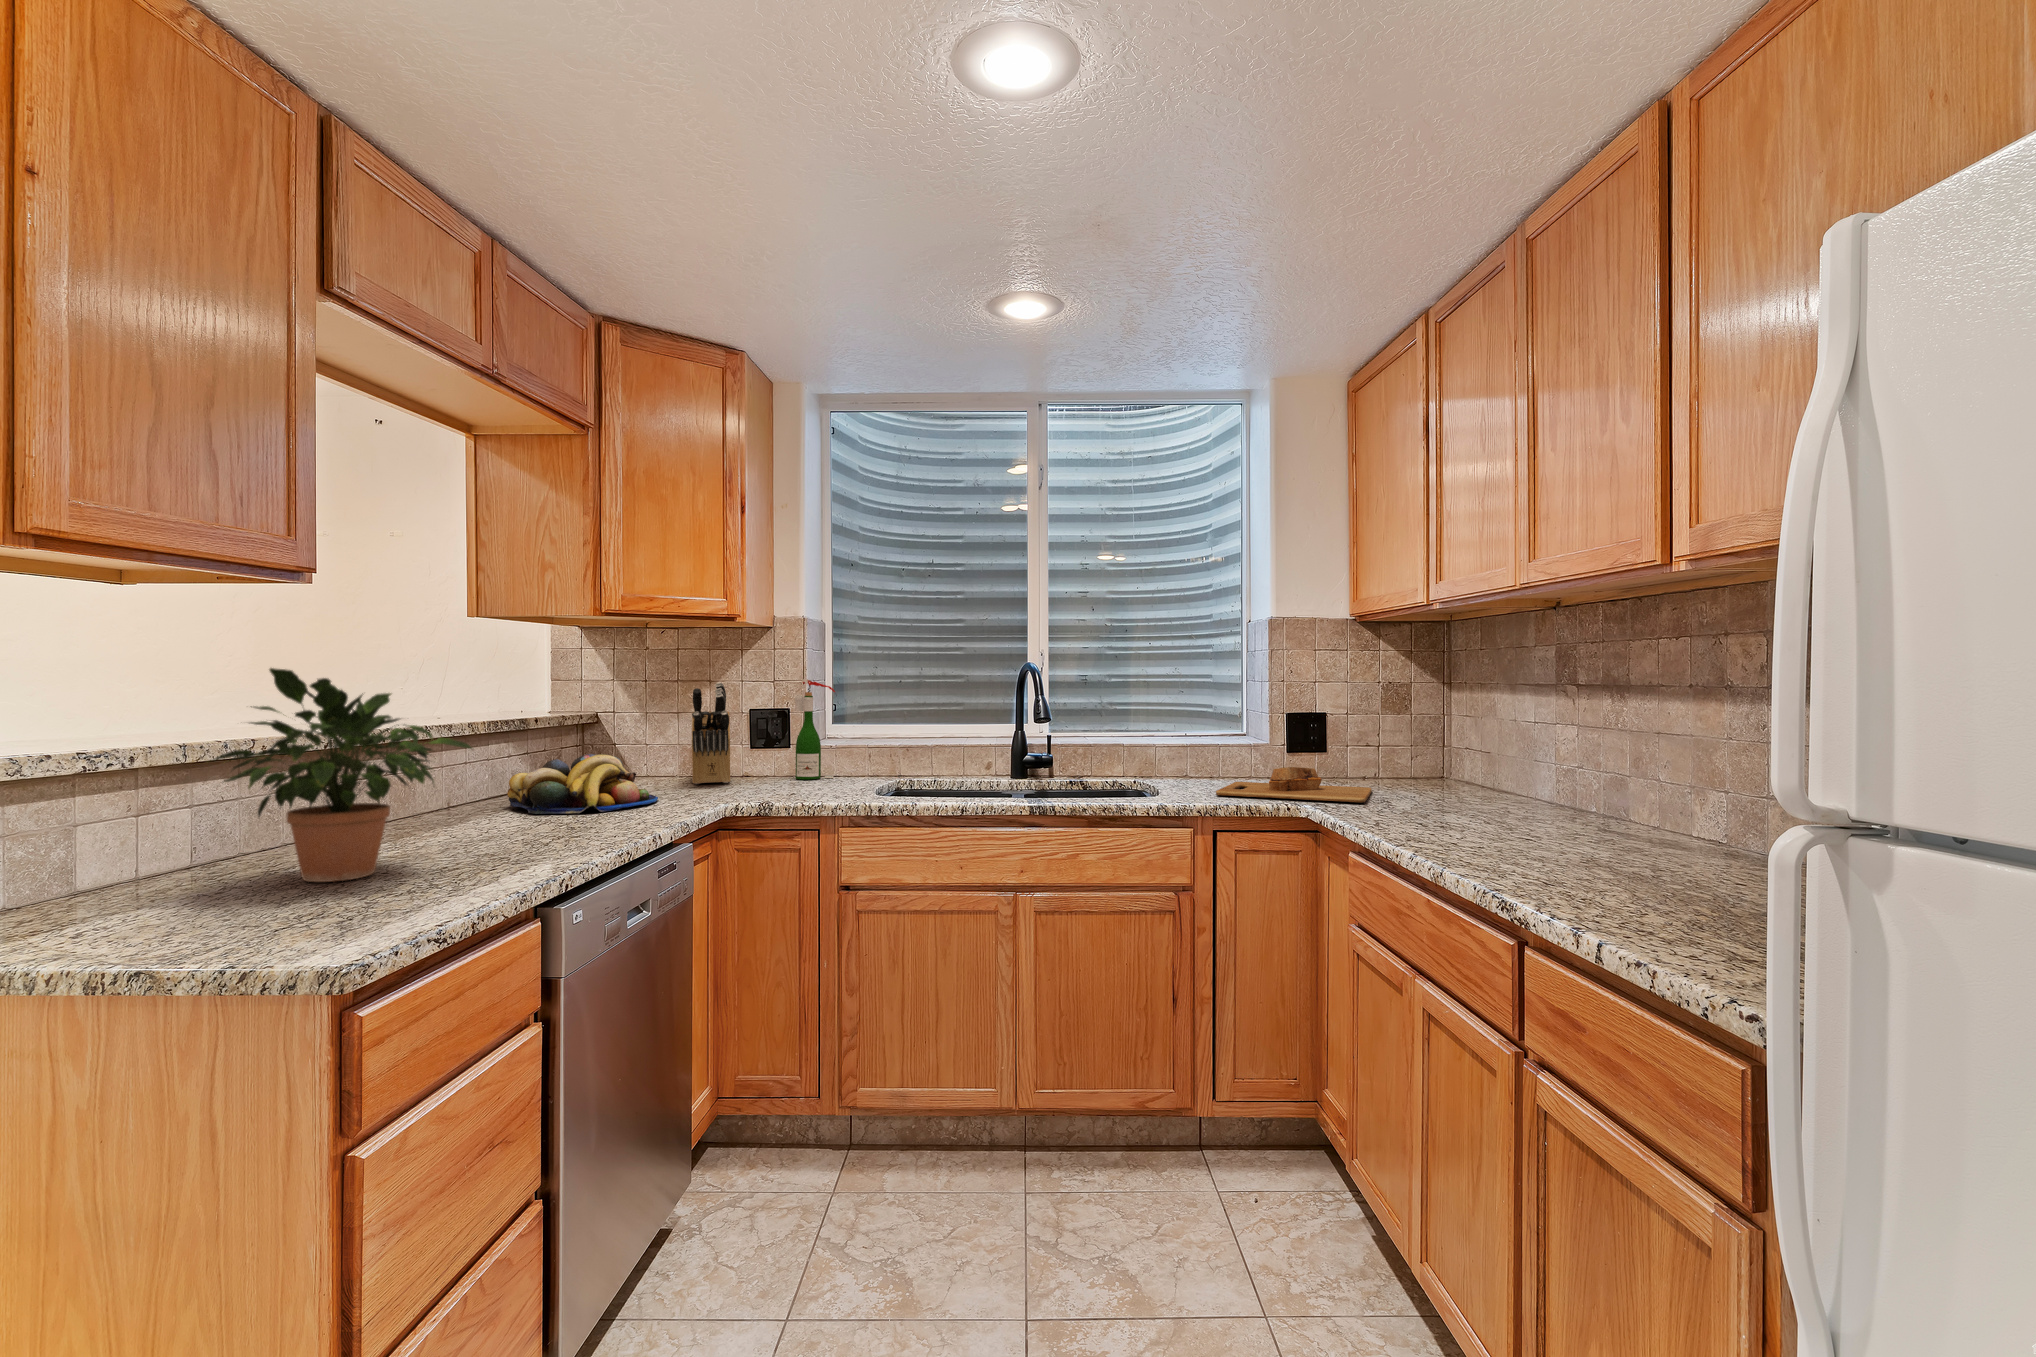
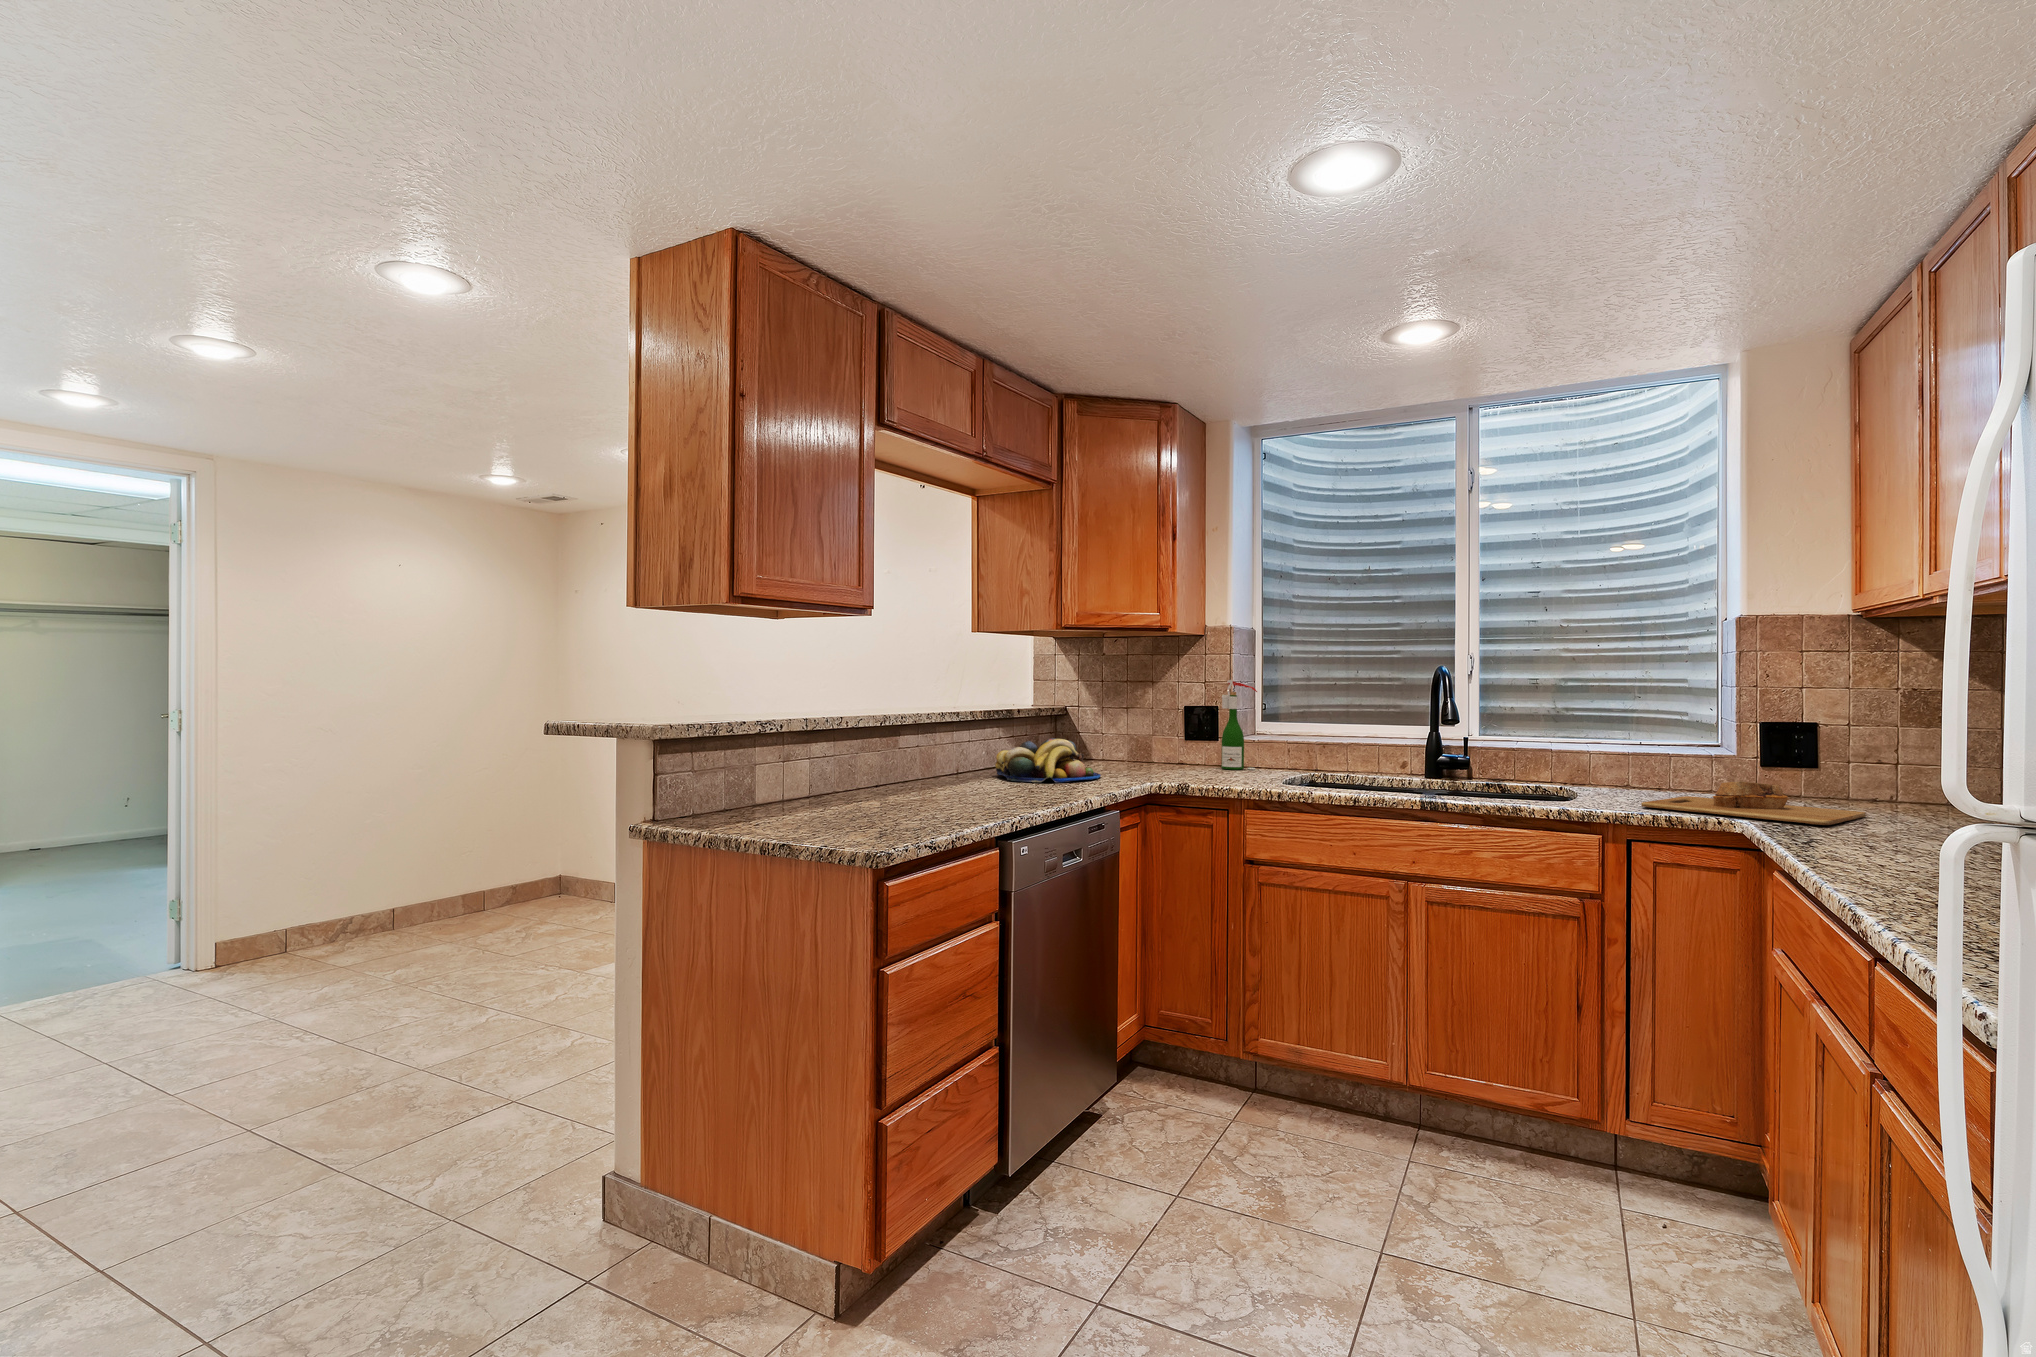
potted plant: present [213,668,472,882] -> none [820,672,966,810]
knife block: present [692,682,730,784] -> none [1132,683,1168,768]

